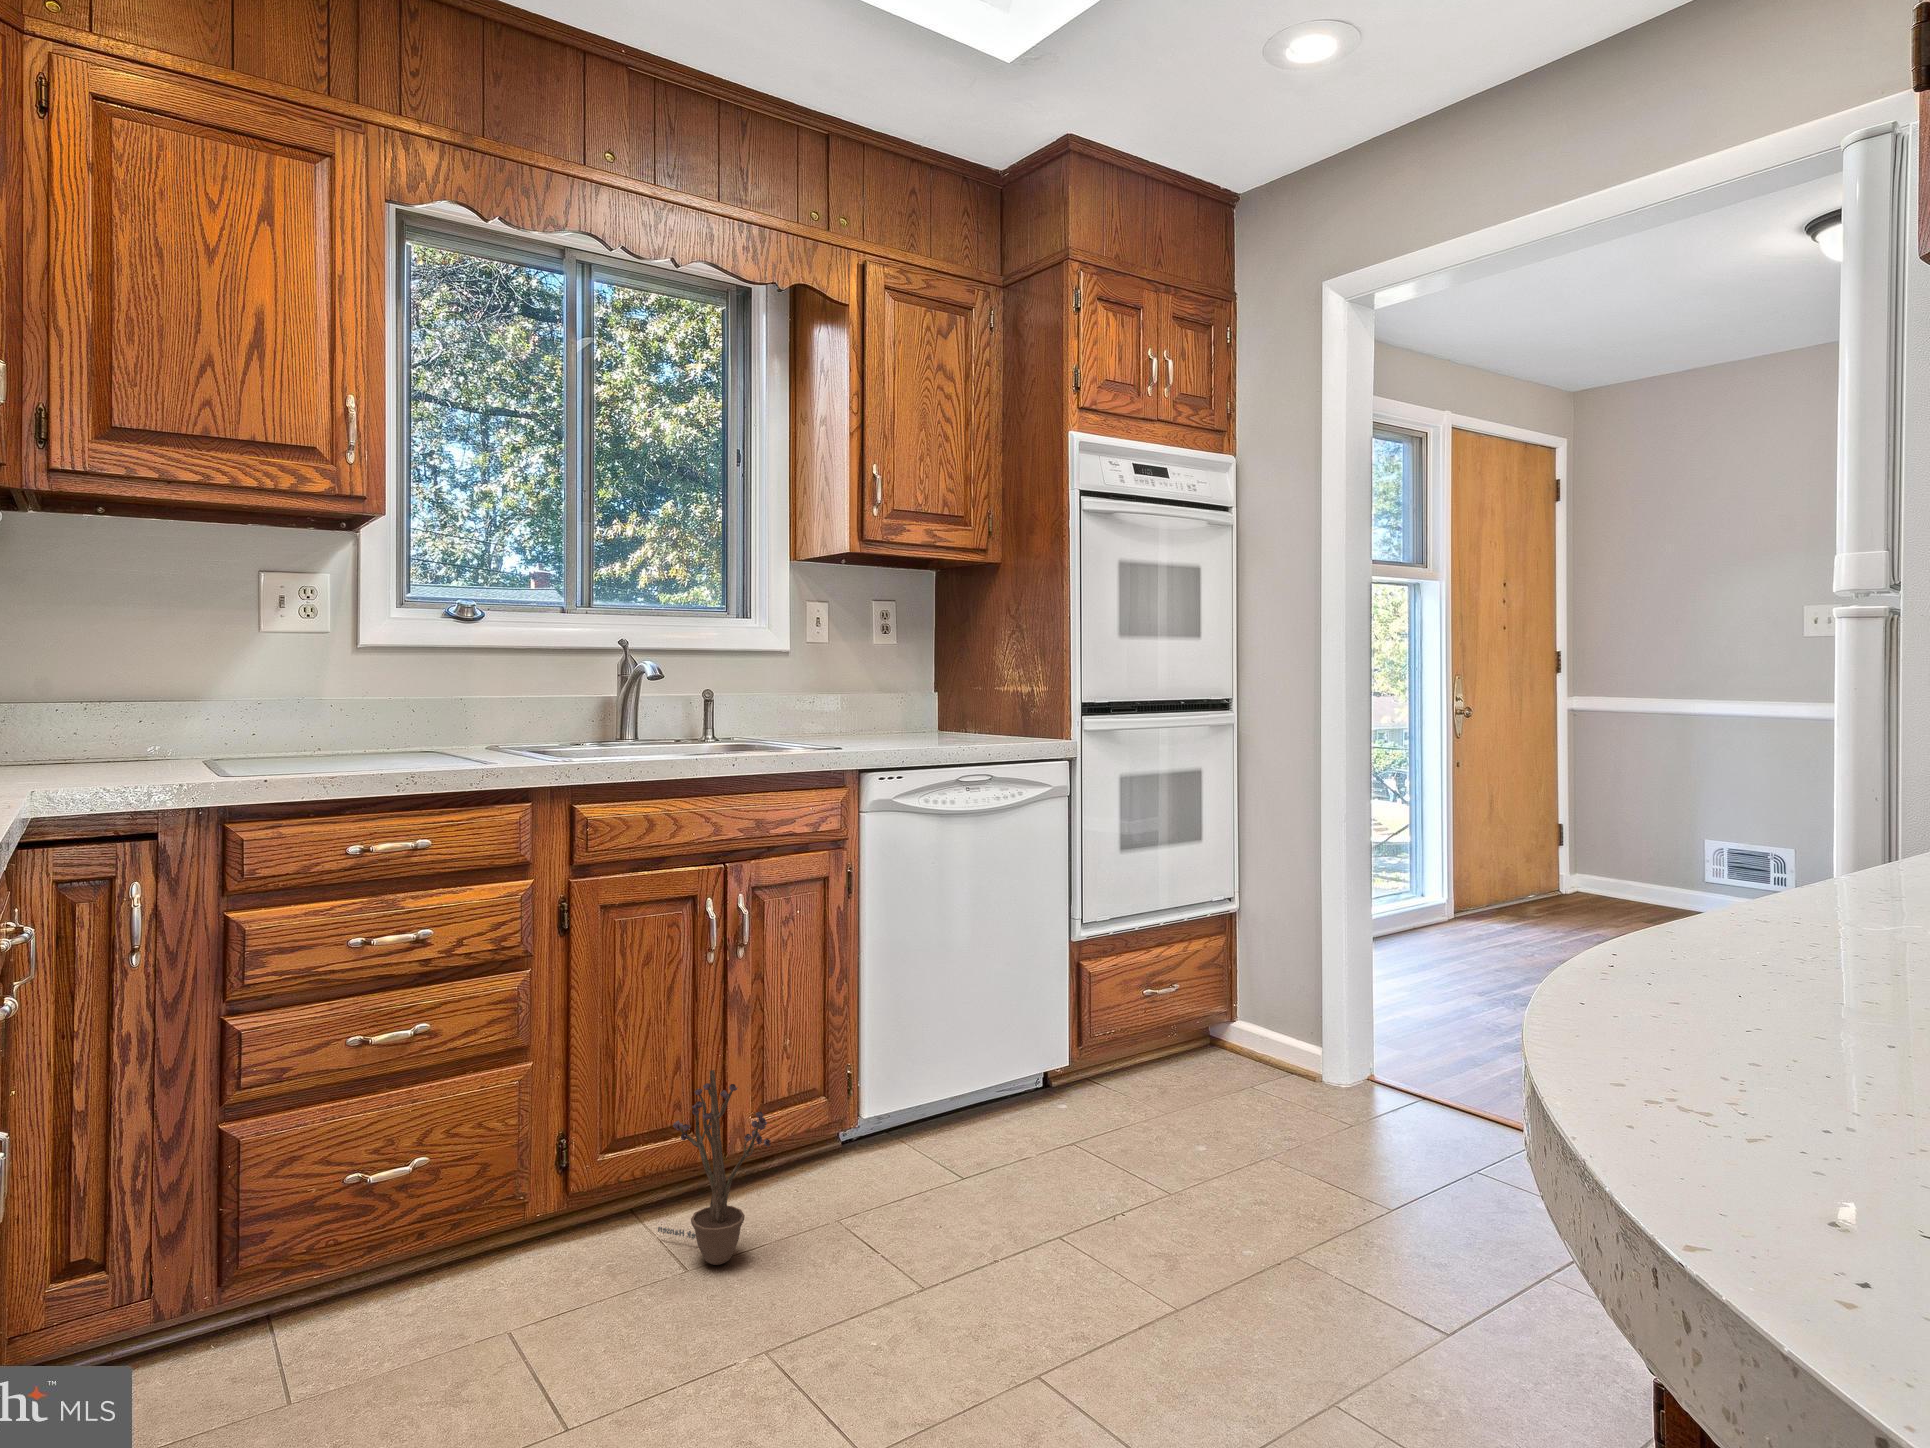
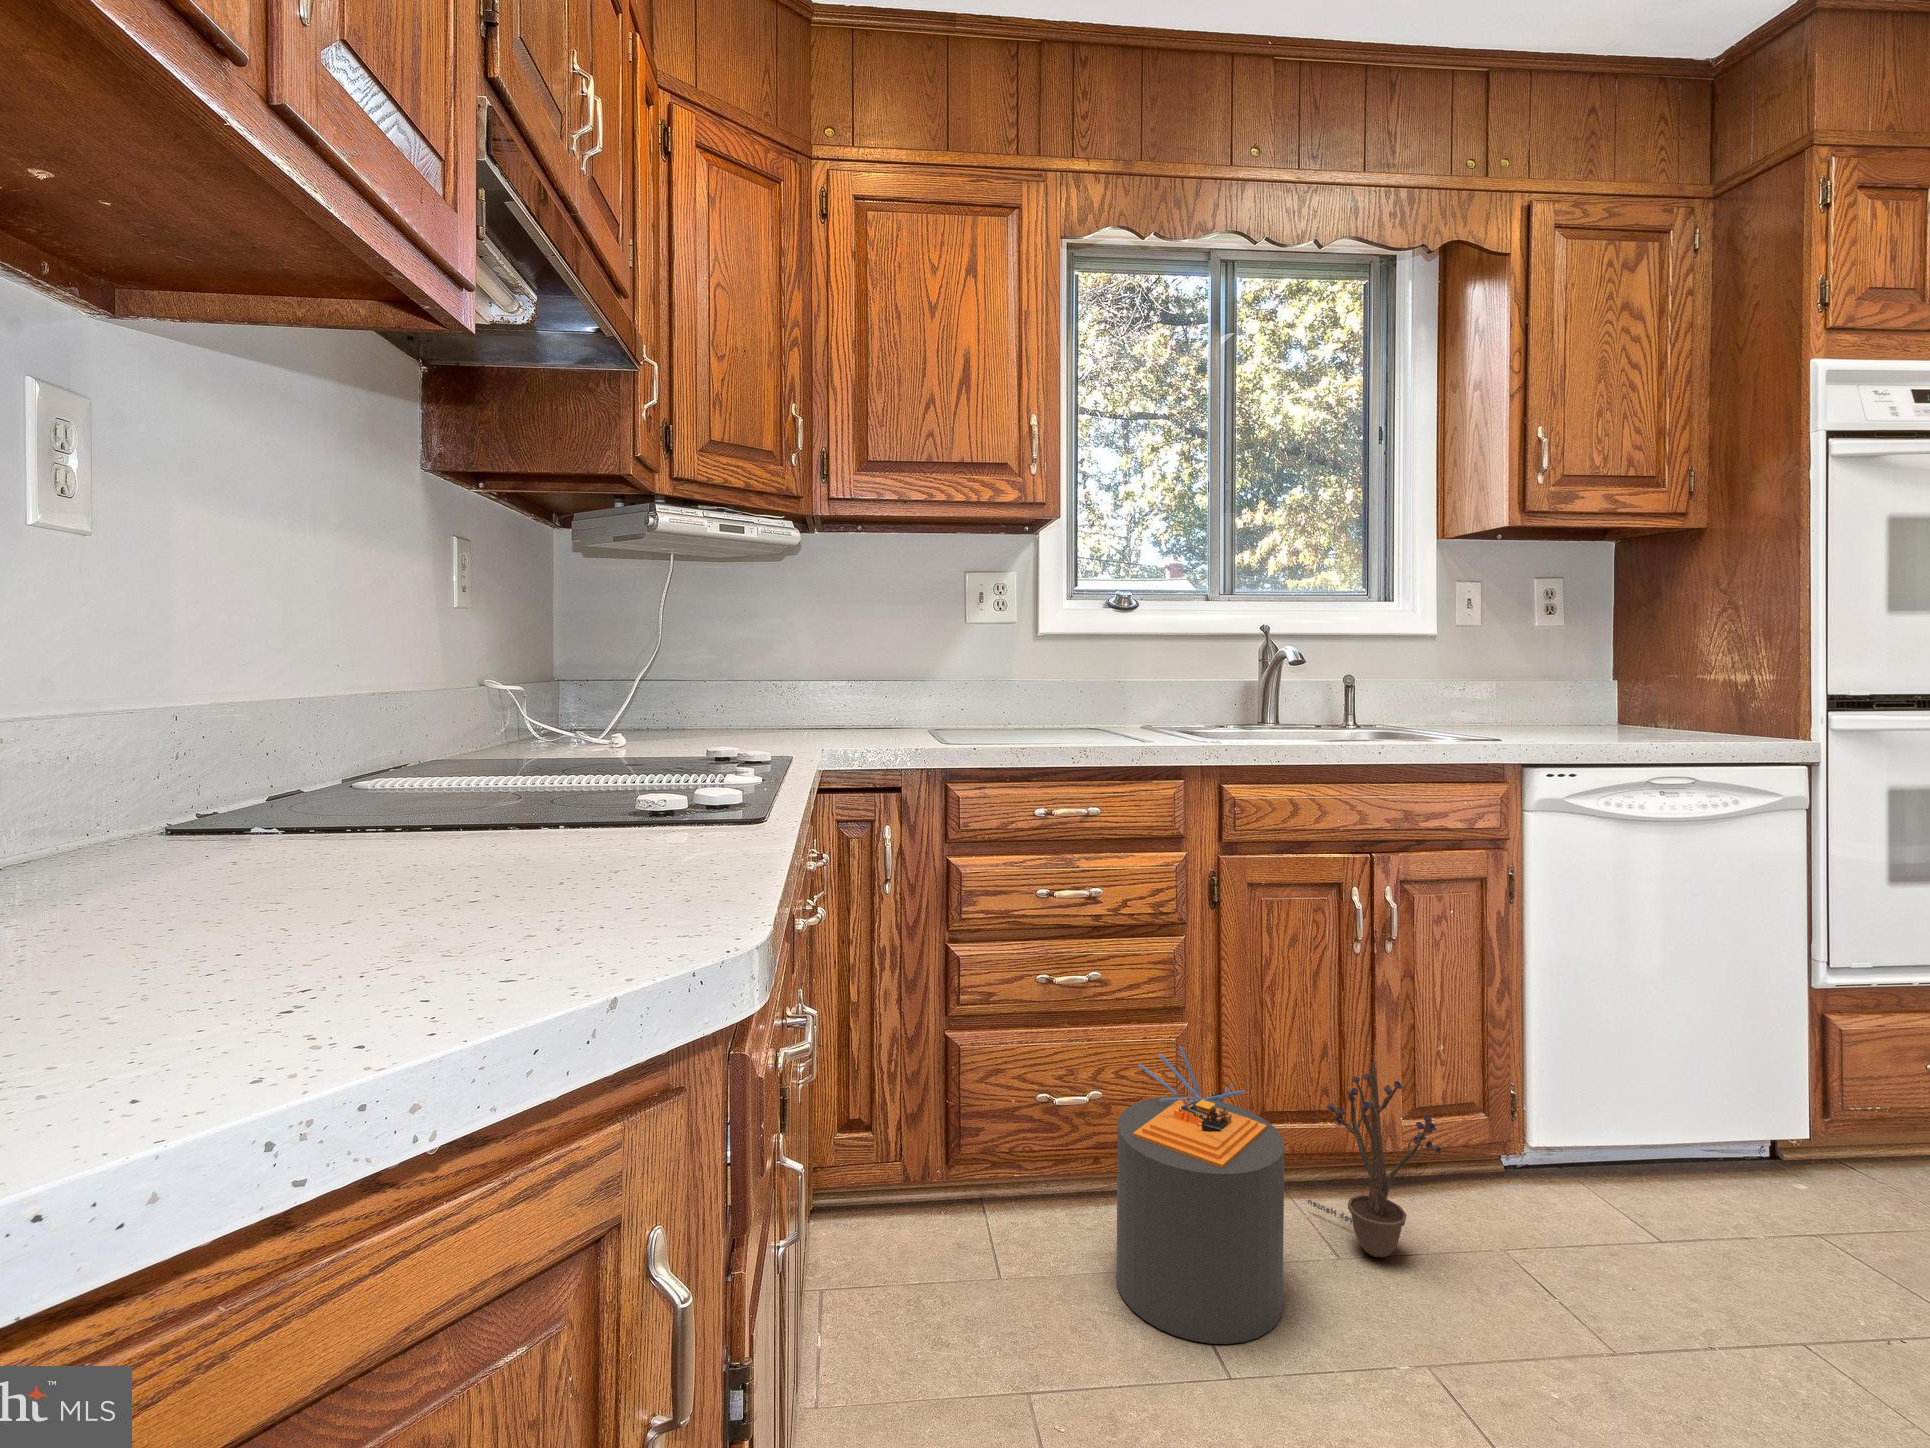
trash can: none [437,1079,617,1397] -> present [1117,1047,1285,1344]

